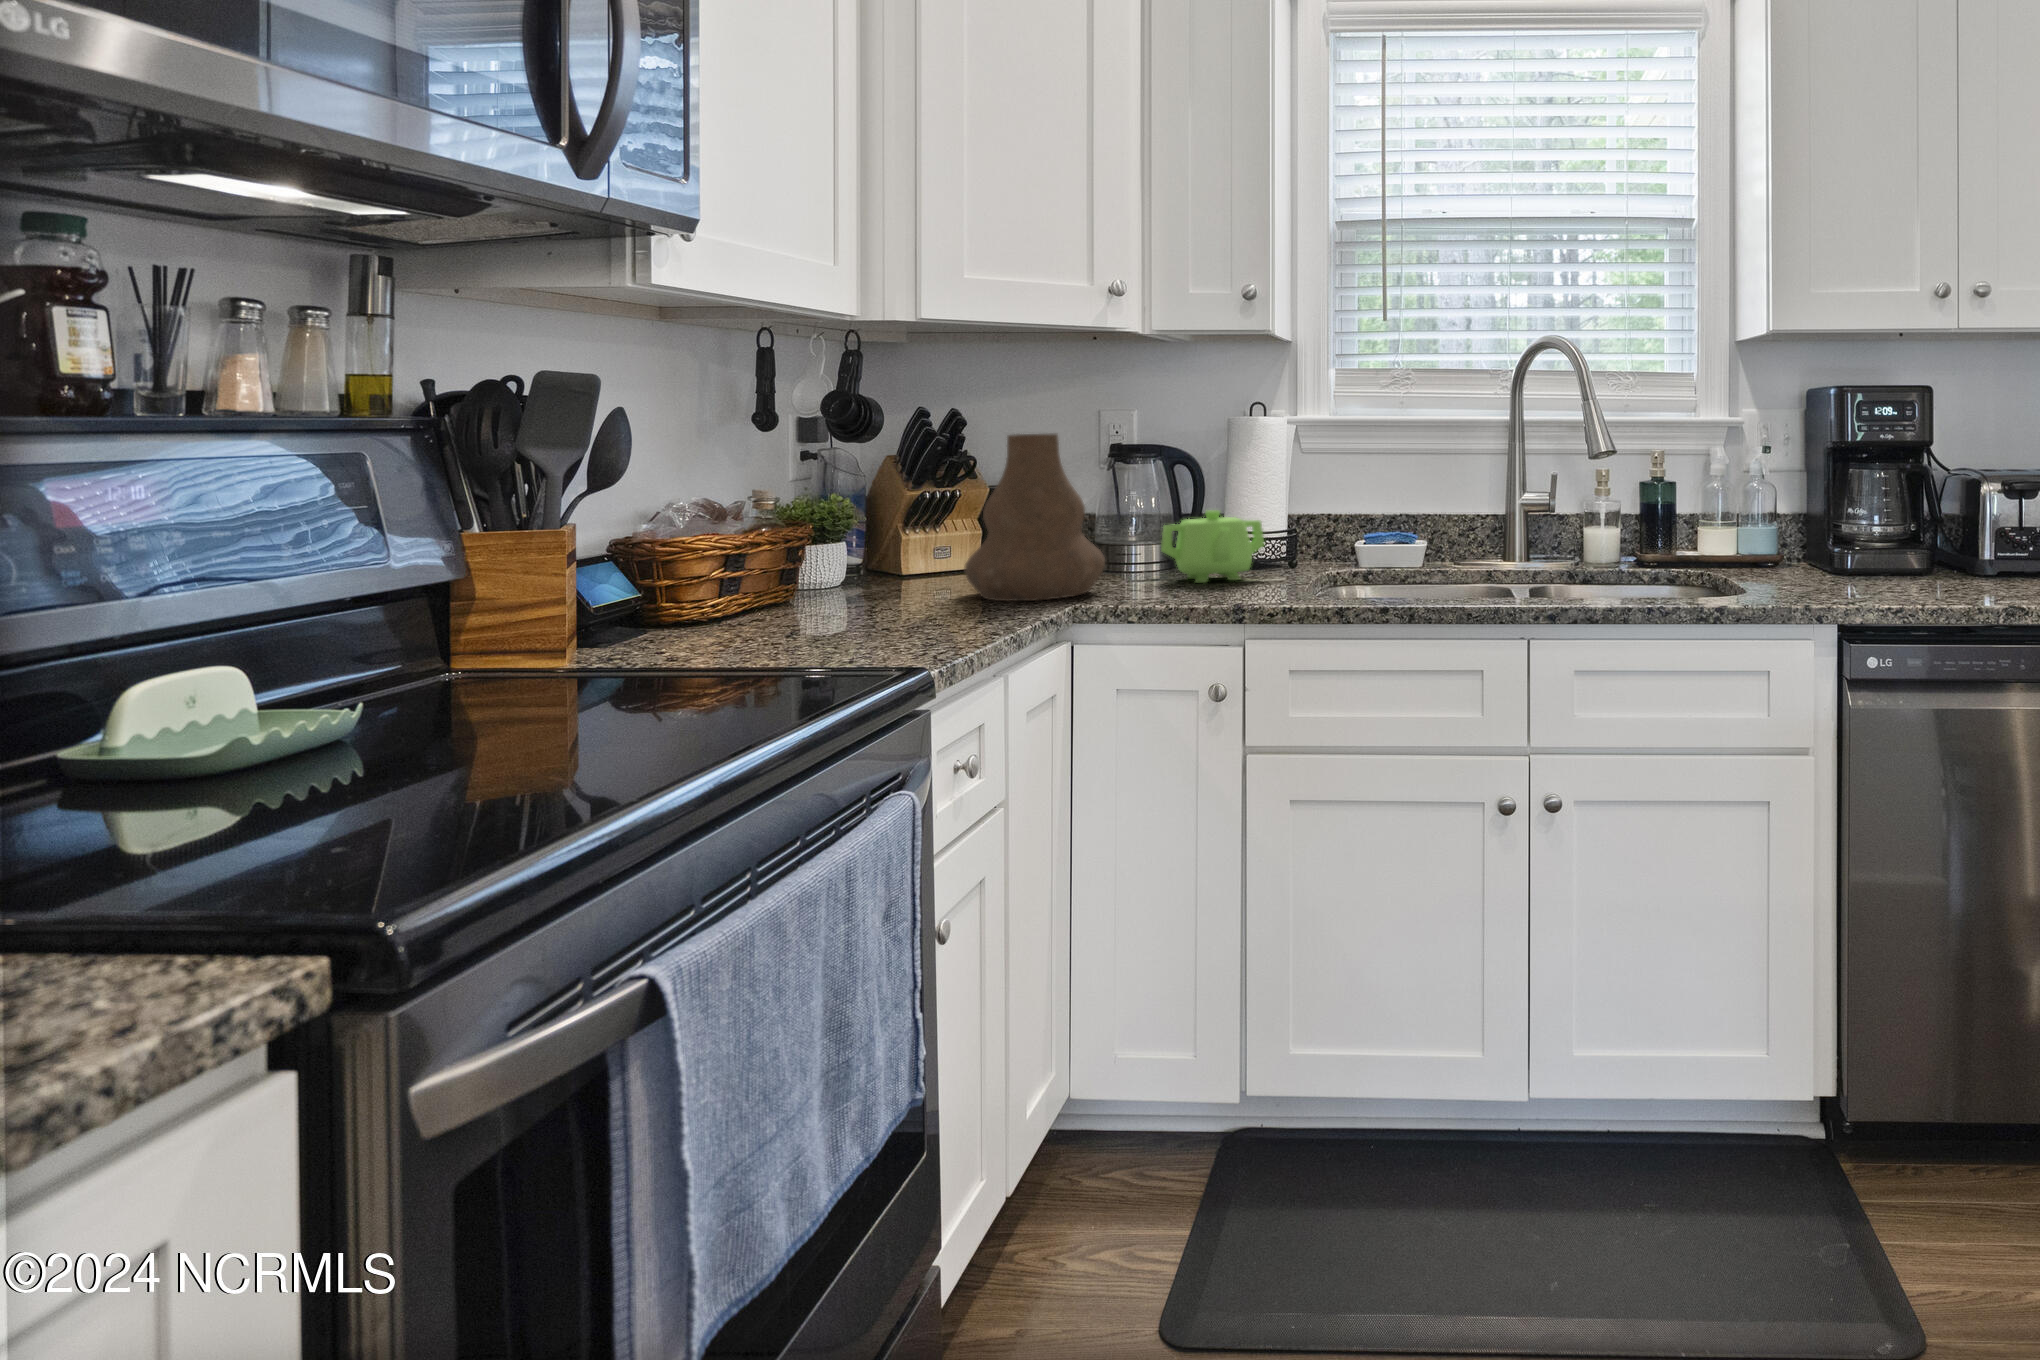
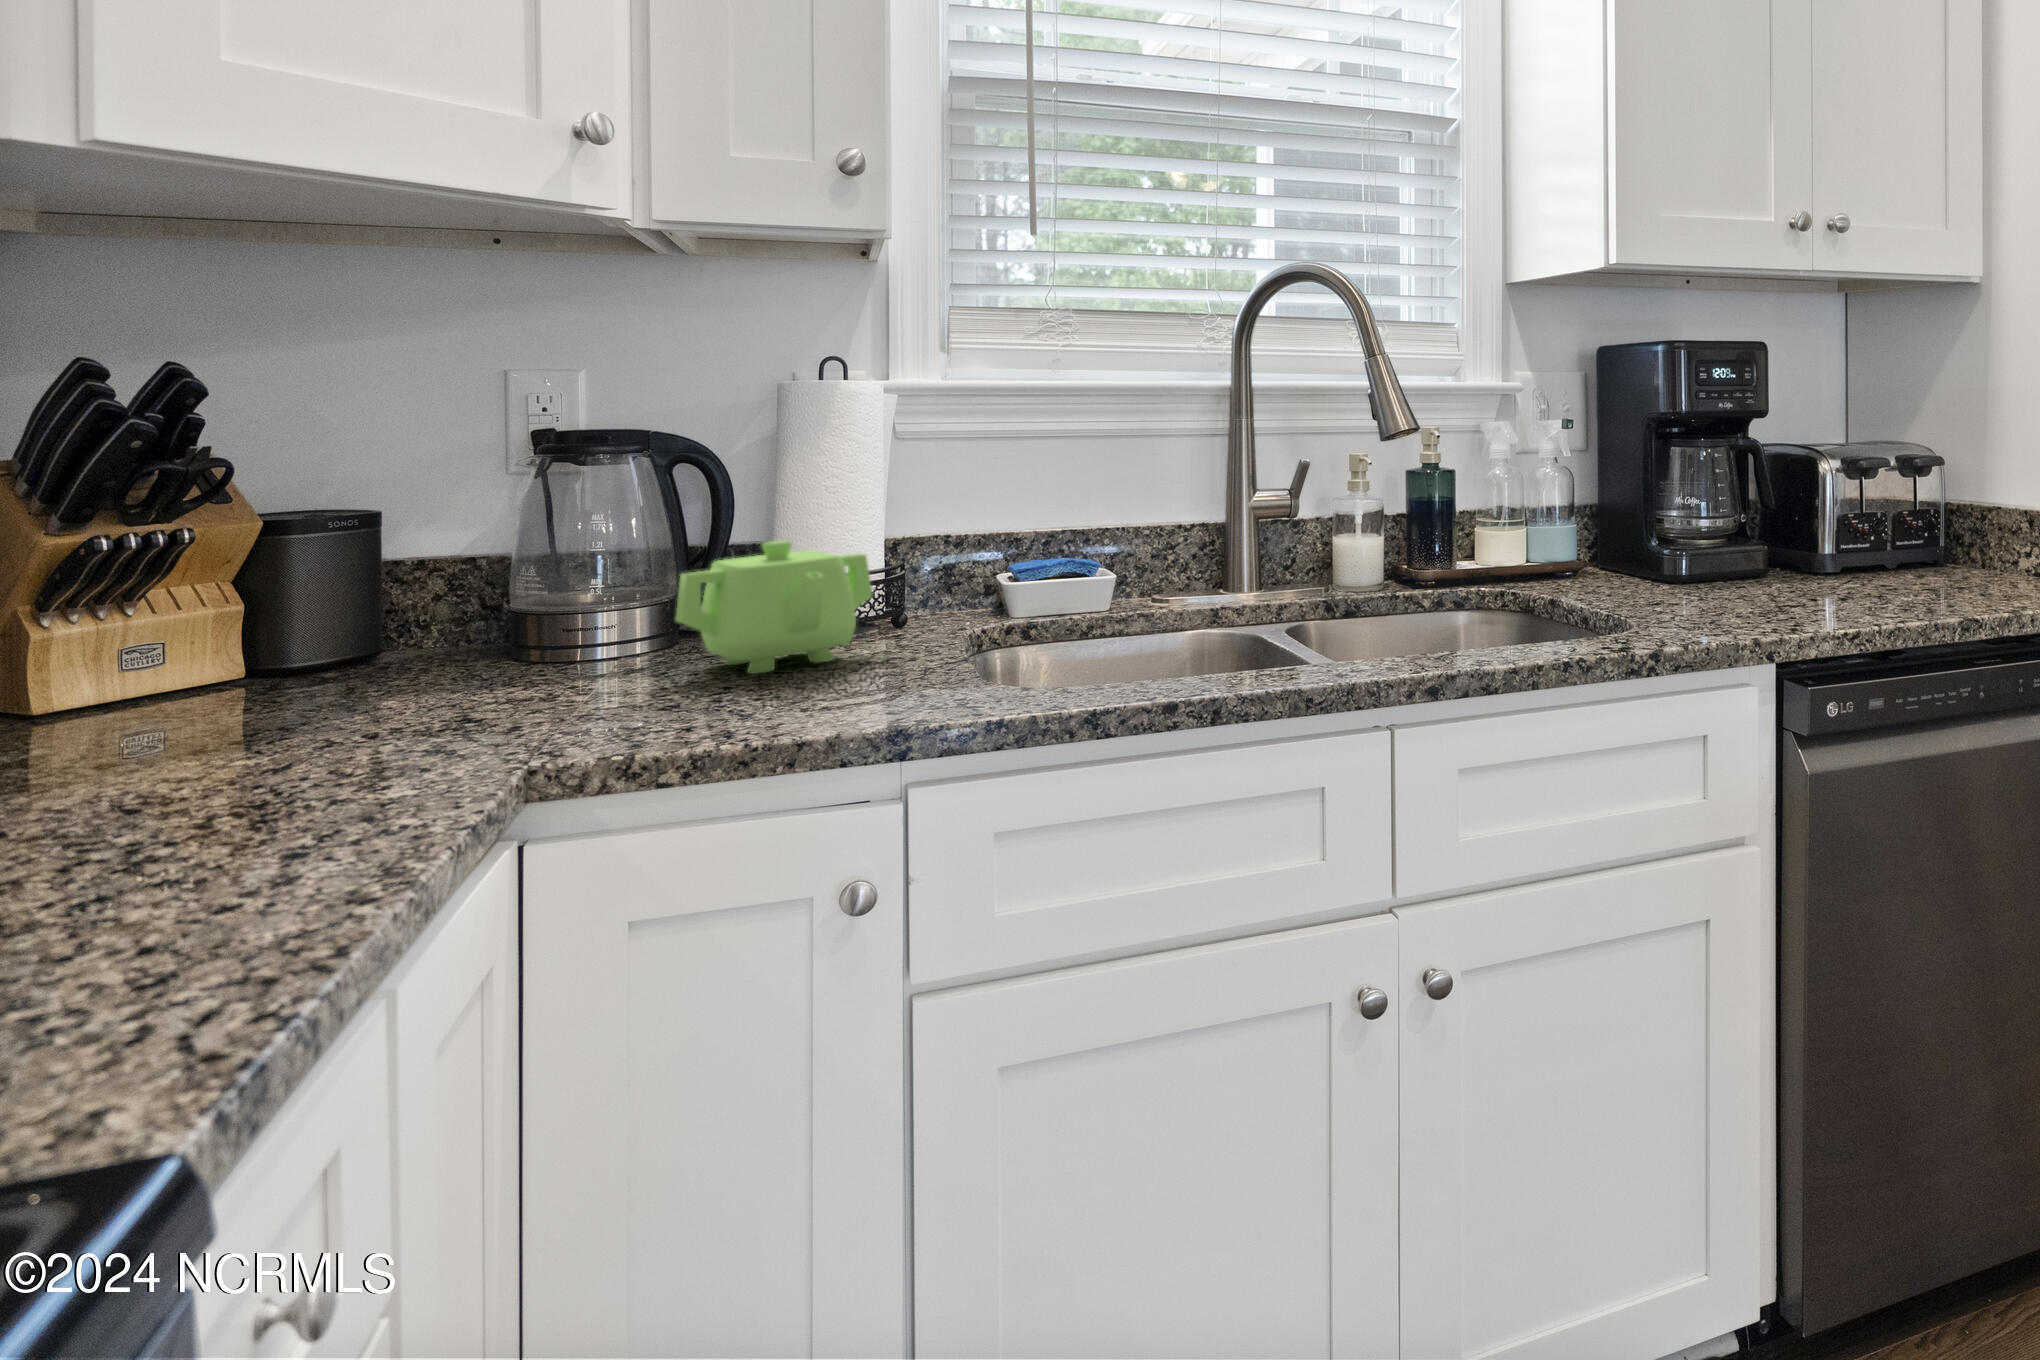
vase: present [964,434,1105,601] -> none [217,406,576,769]

